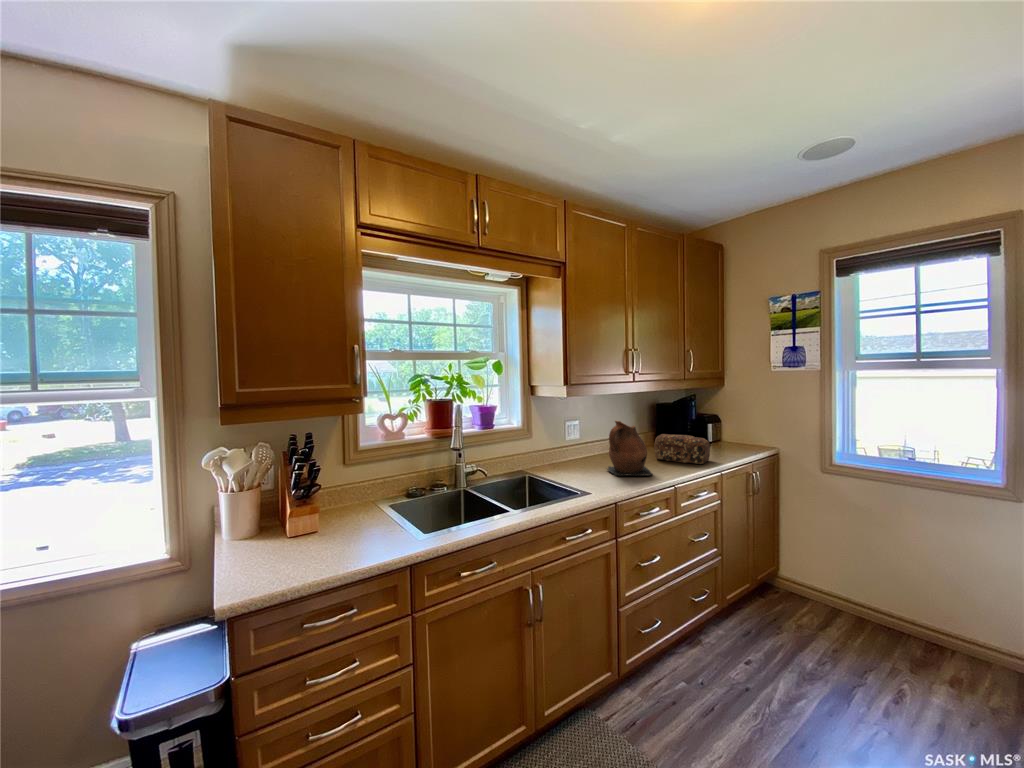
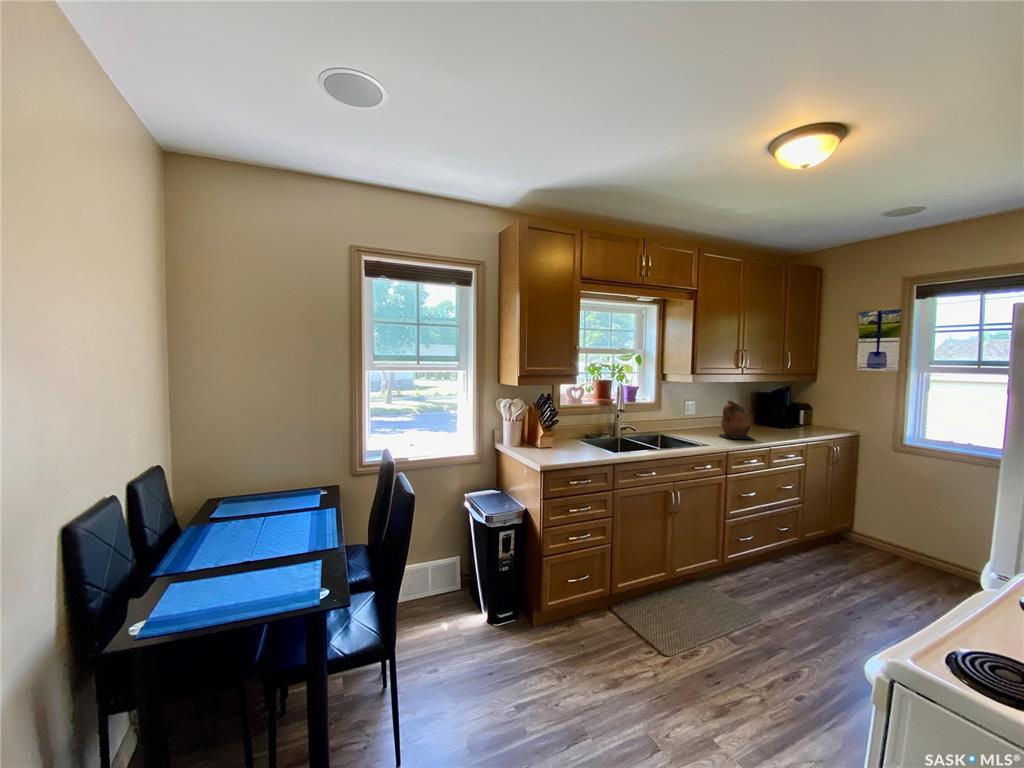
bread loaf: present [654,434,710,464] -> none [755,414,800,436]

